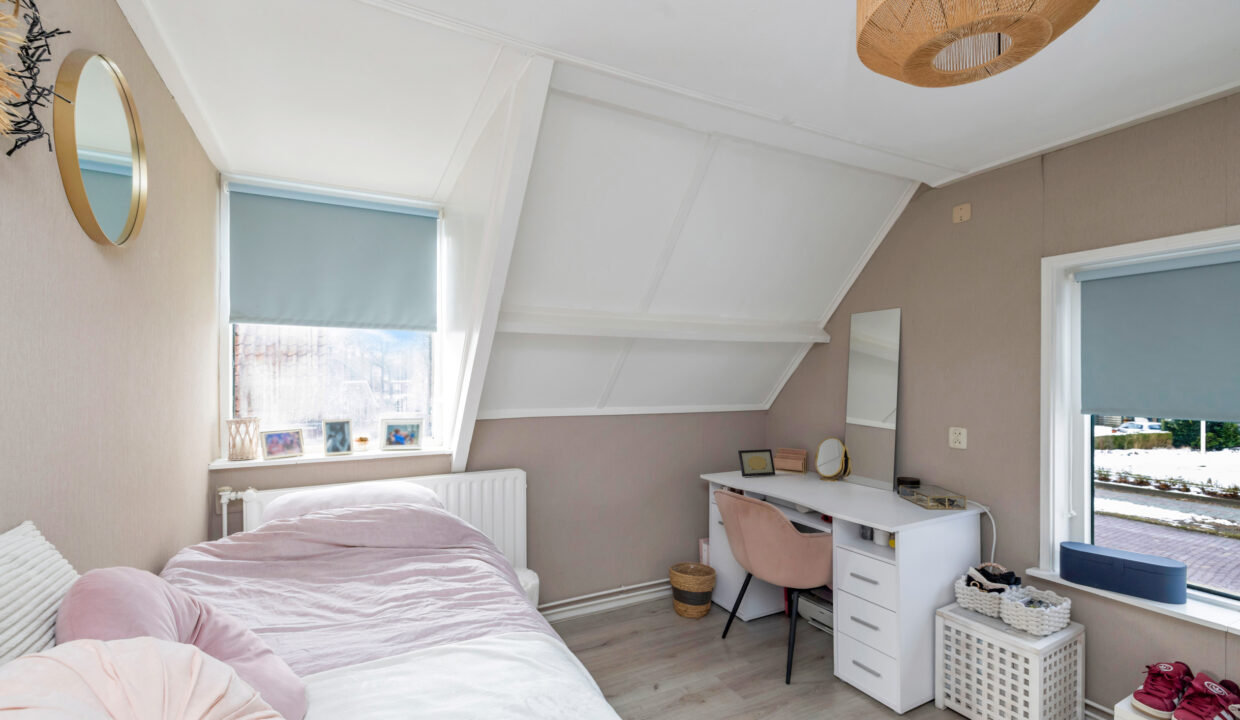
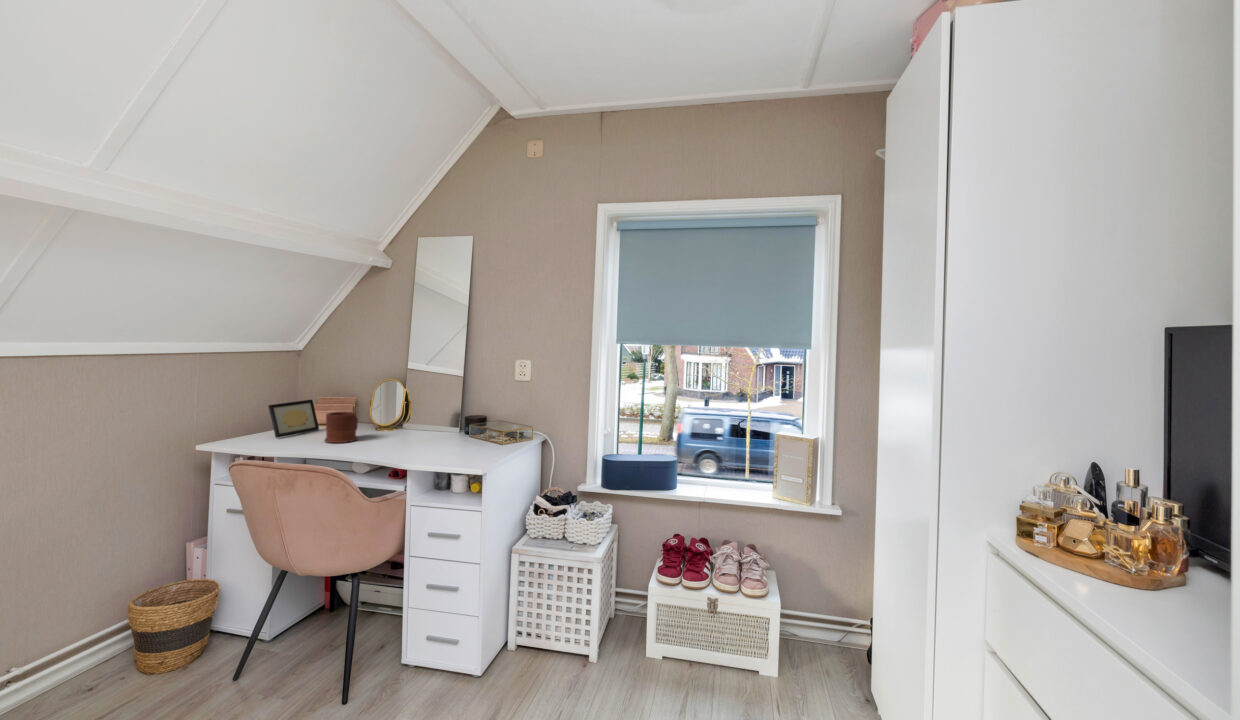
mug: none [775,461,802,487] -> present [325,411,358,443]

